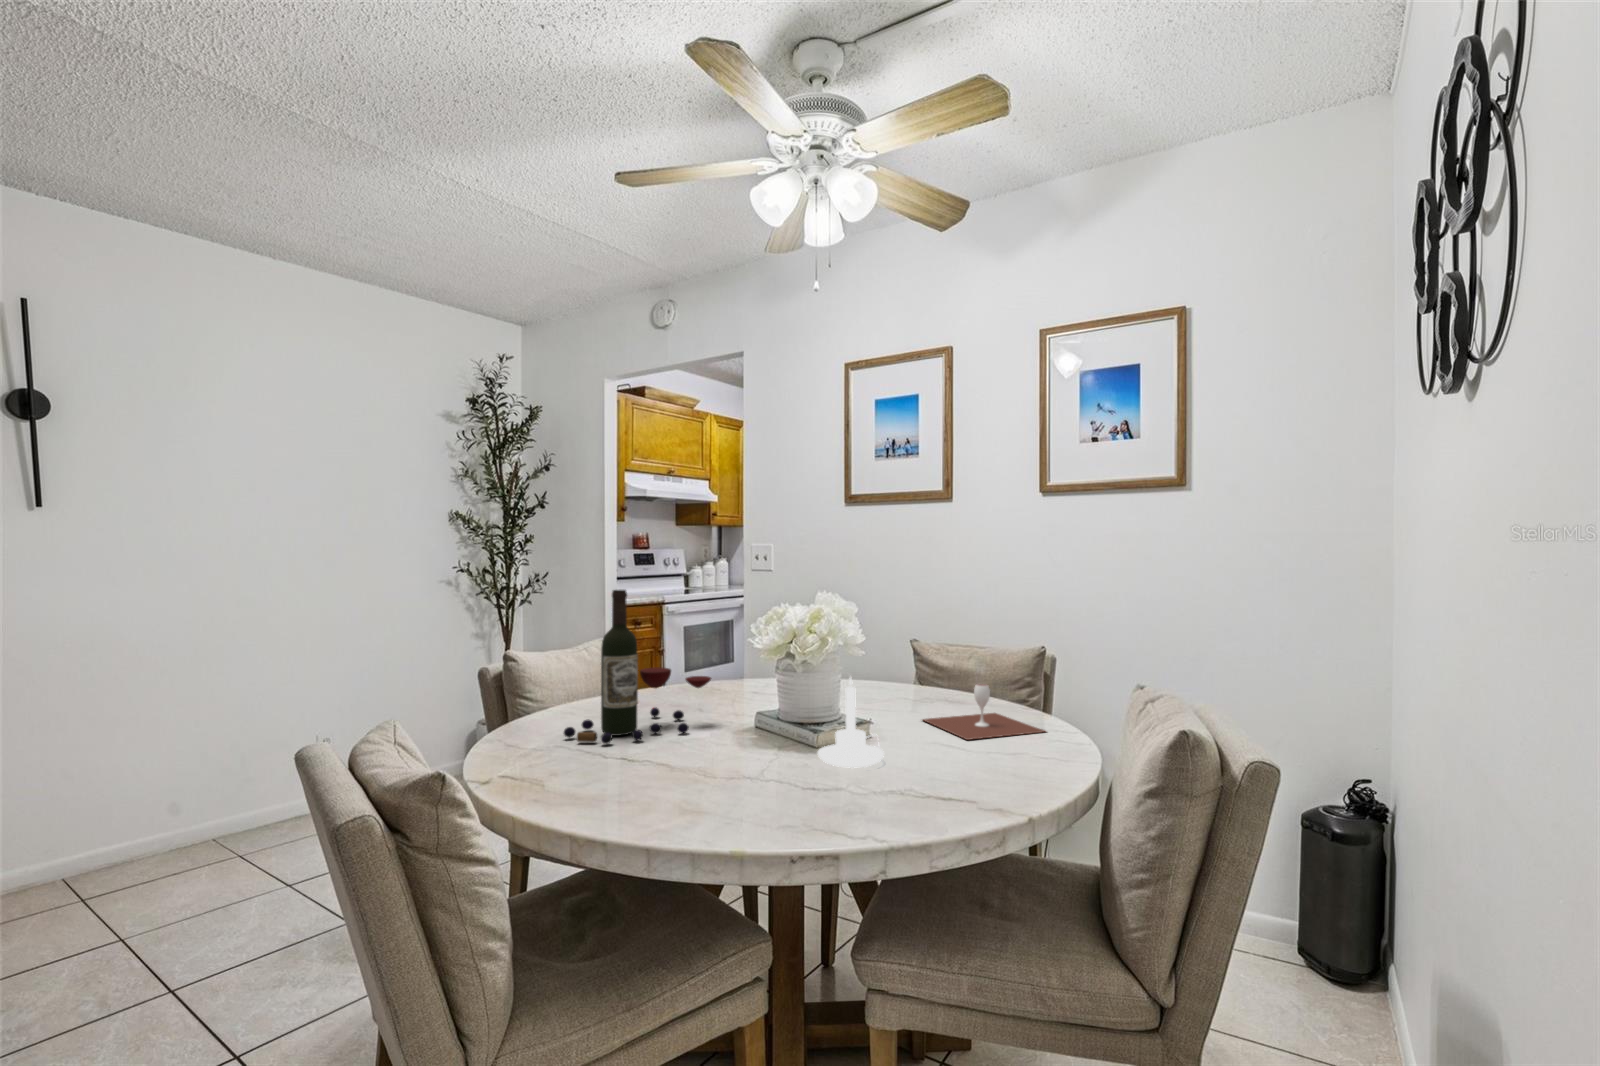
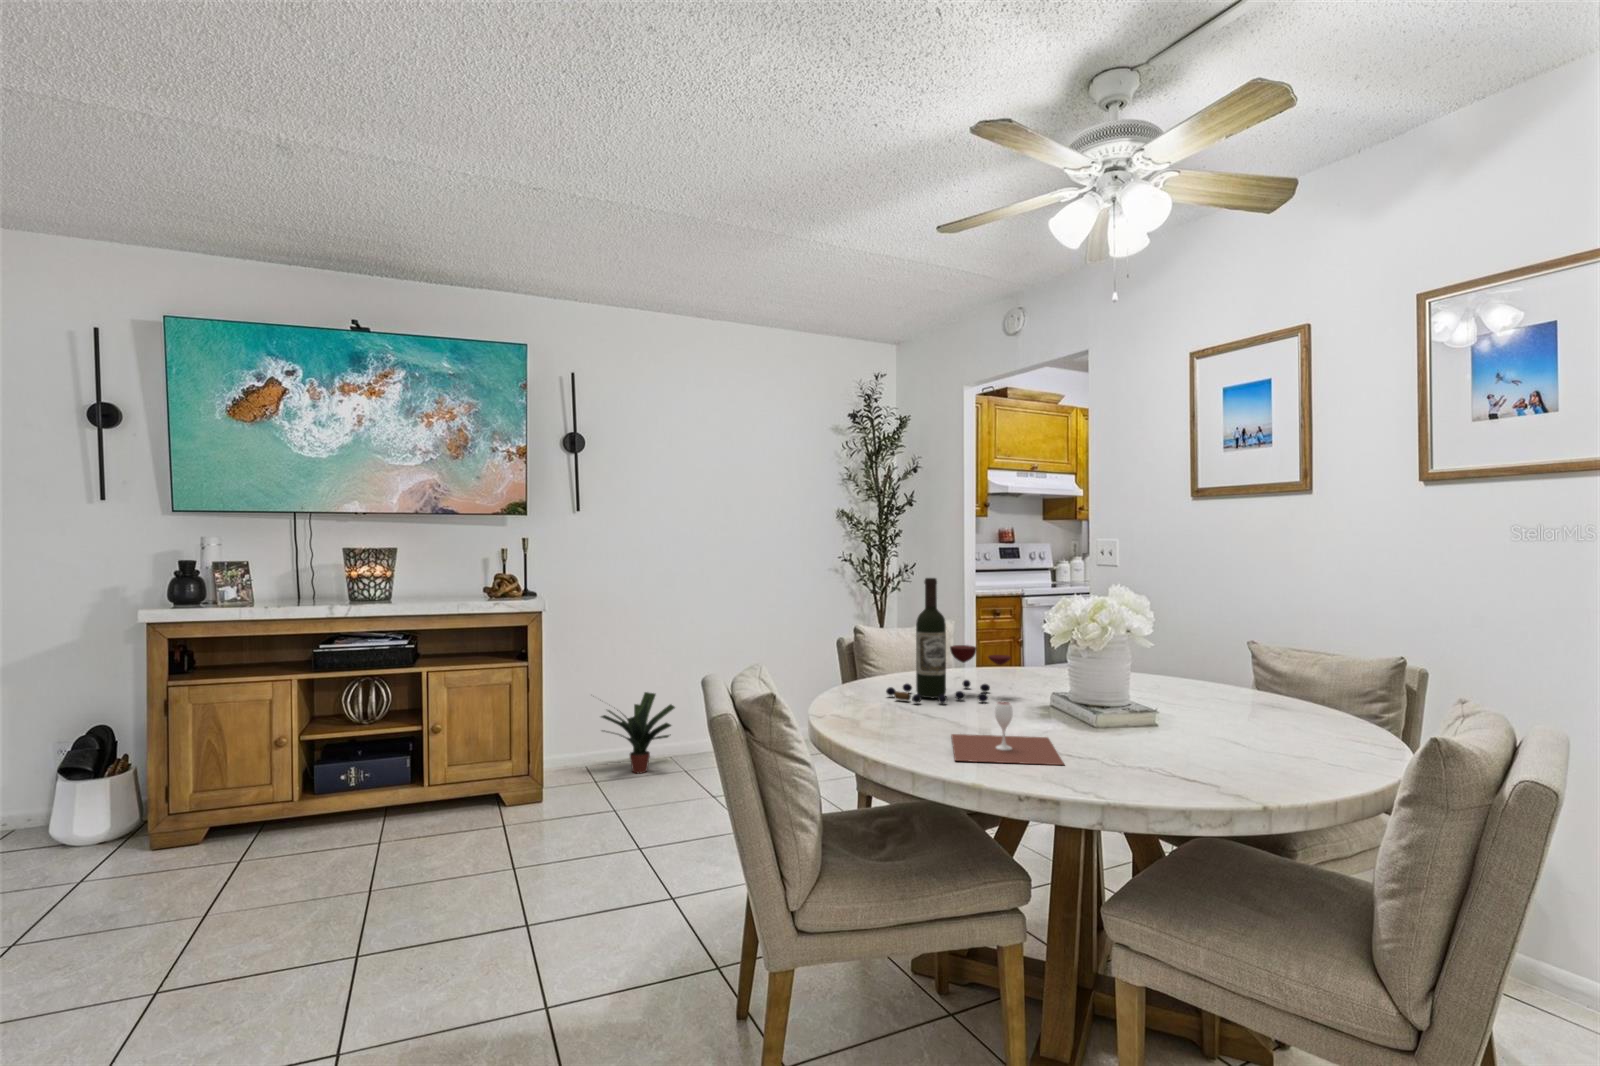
candle holder: present [818,677,884,768] -> none [1087,659,1152,743]
wine glass: present [923,684,1045,740] -> present [952,702,1064,765]
potted plant: none [64,759,219,877] -> present [601,692,675,773]

